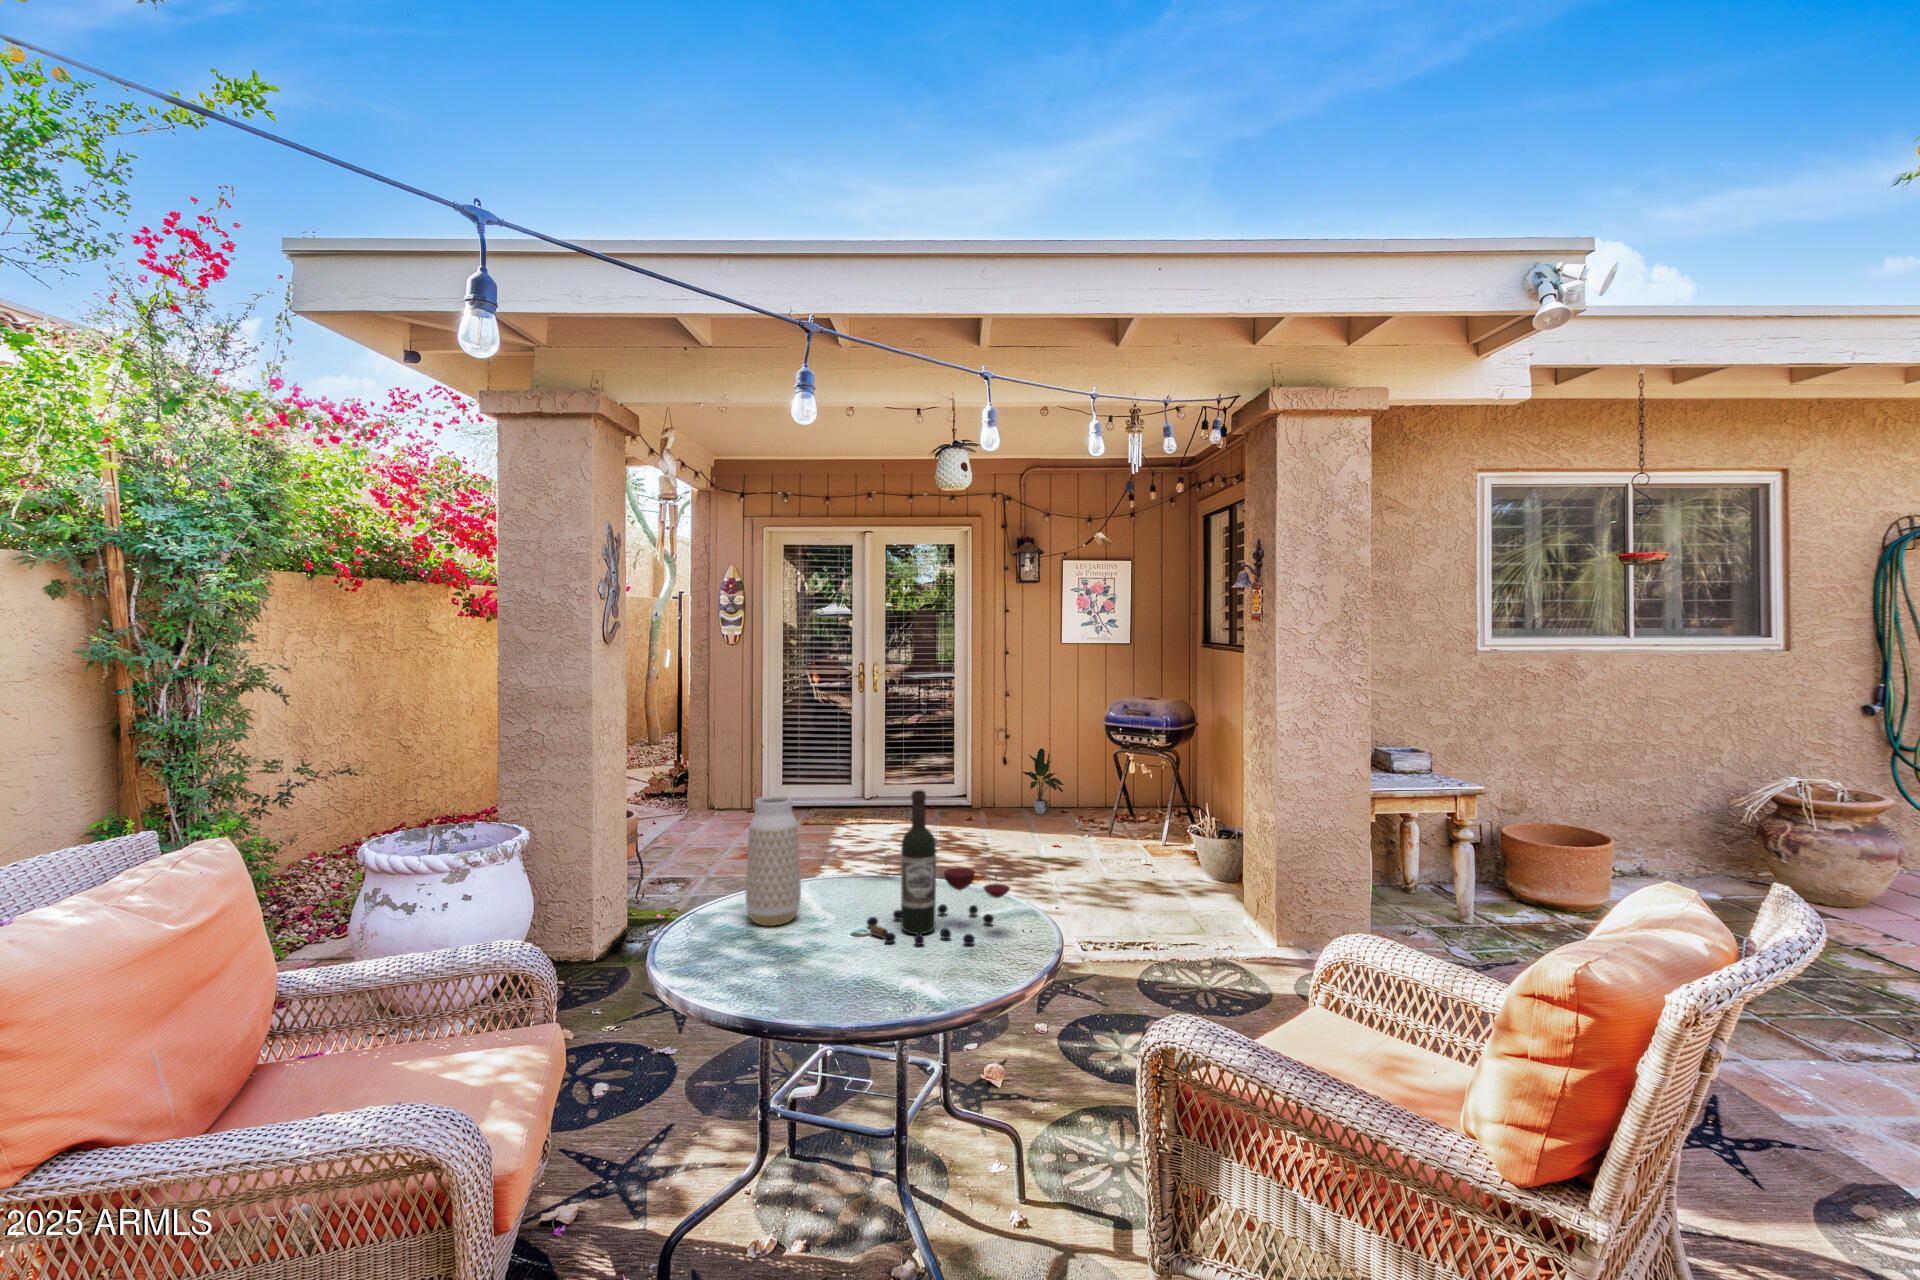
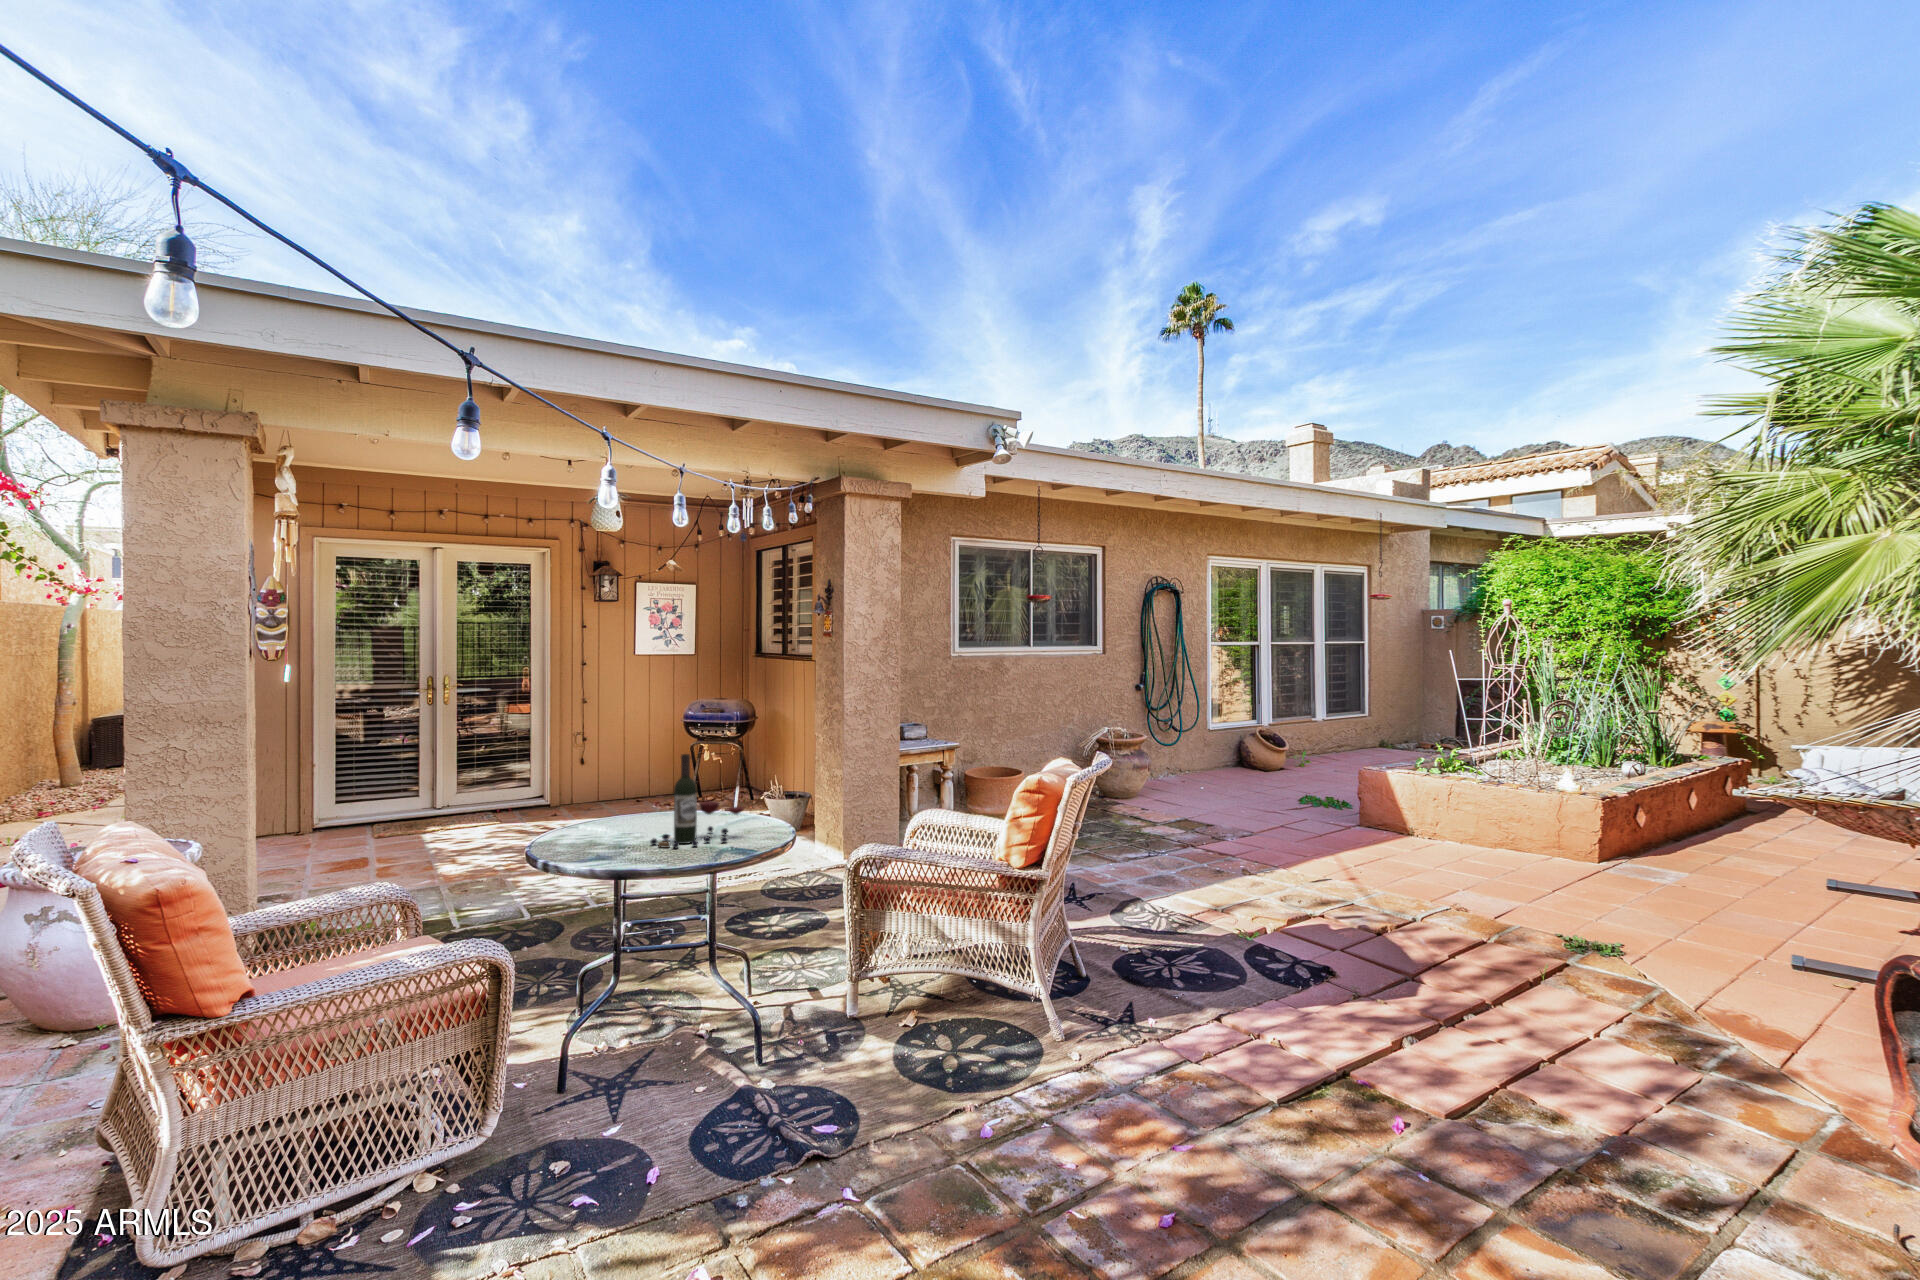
potted plant: present [1022,749,1063,814] -> none [605,748,644,807]
vase: present [746,796,801,926] -> none [560,767,600,854]

